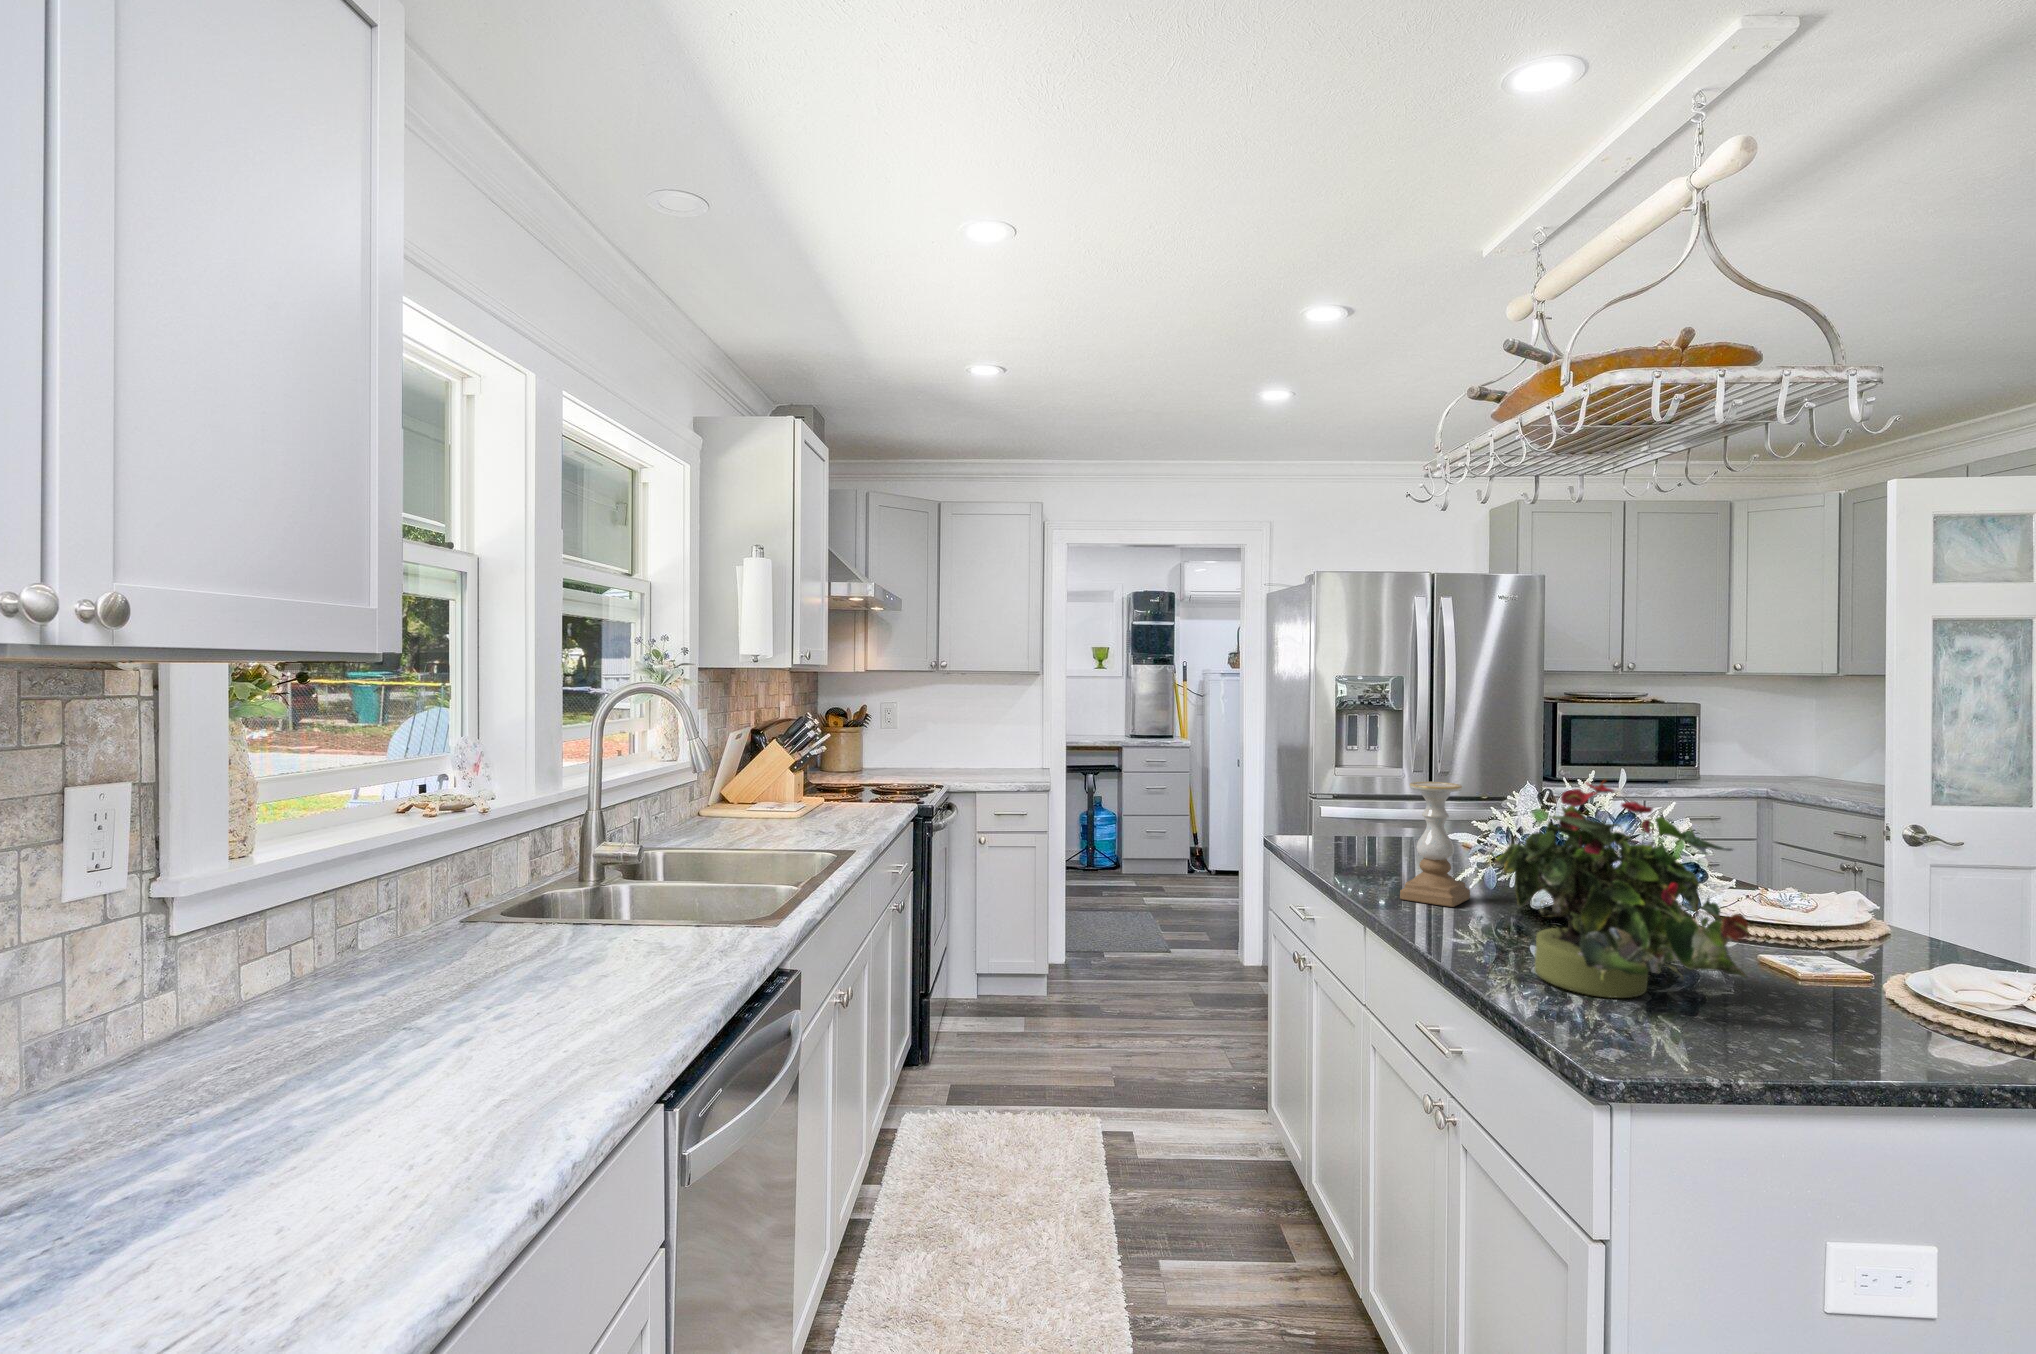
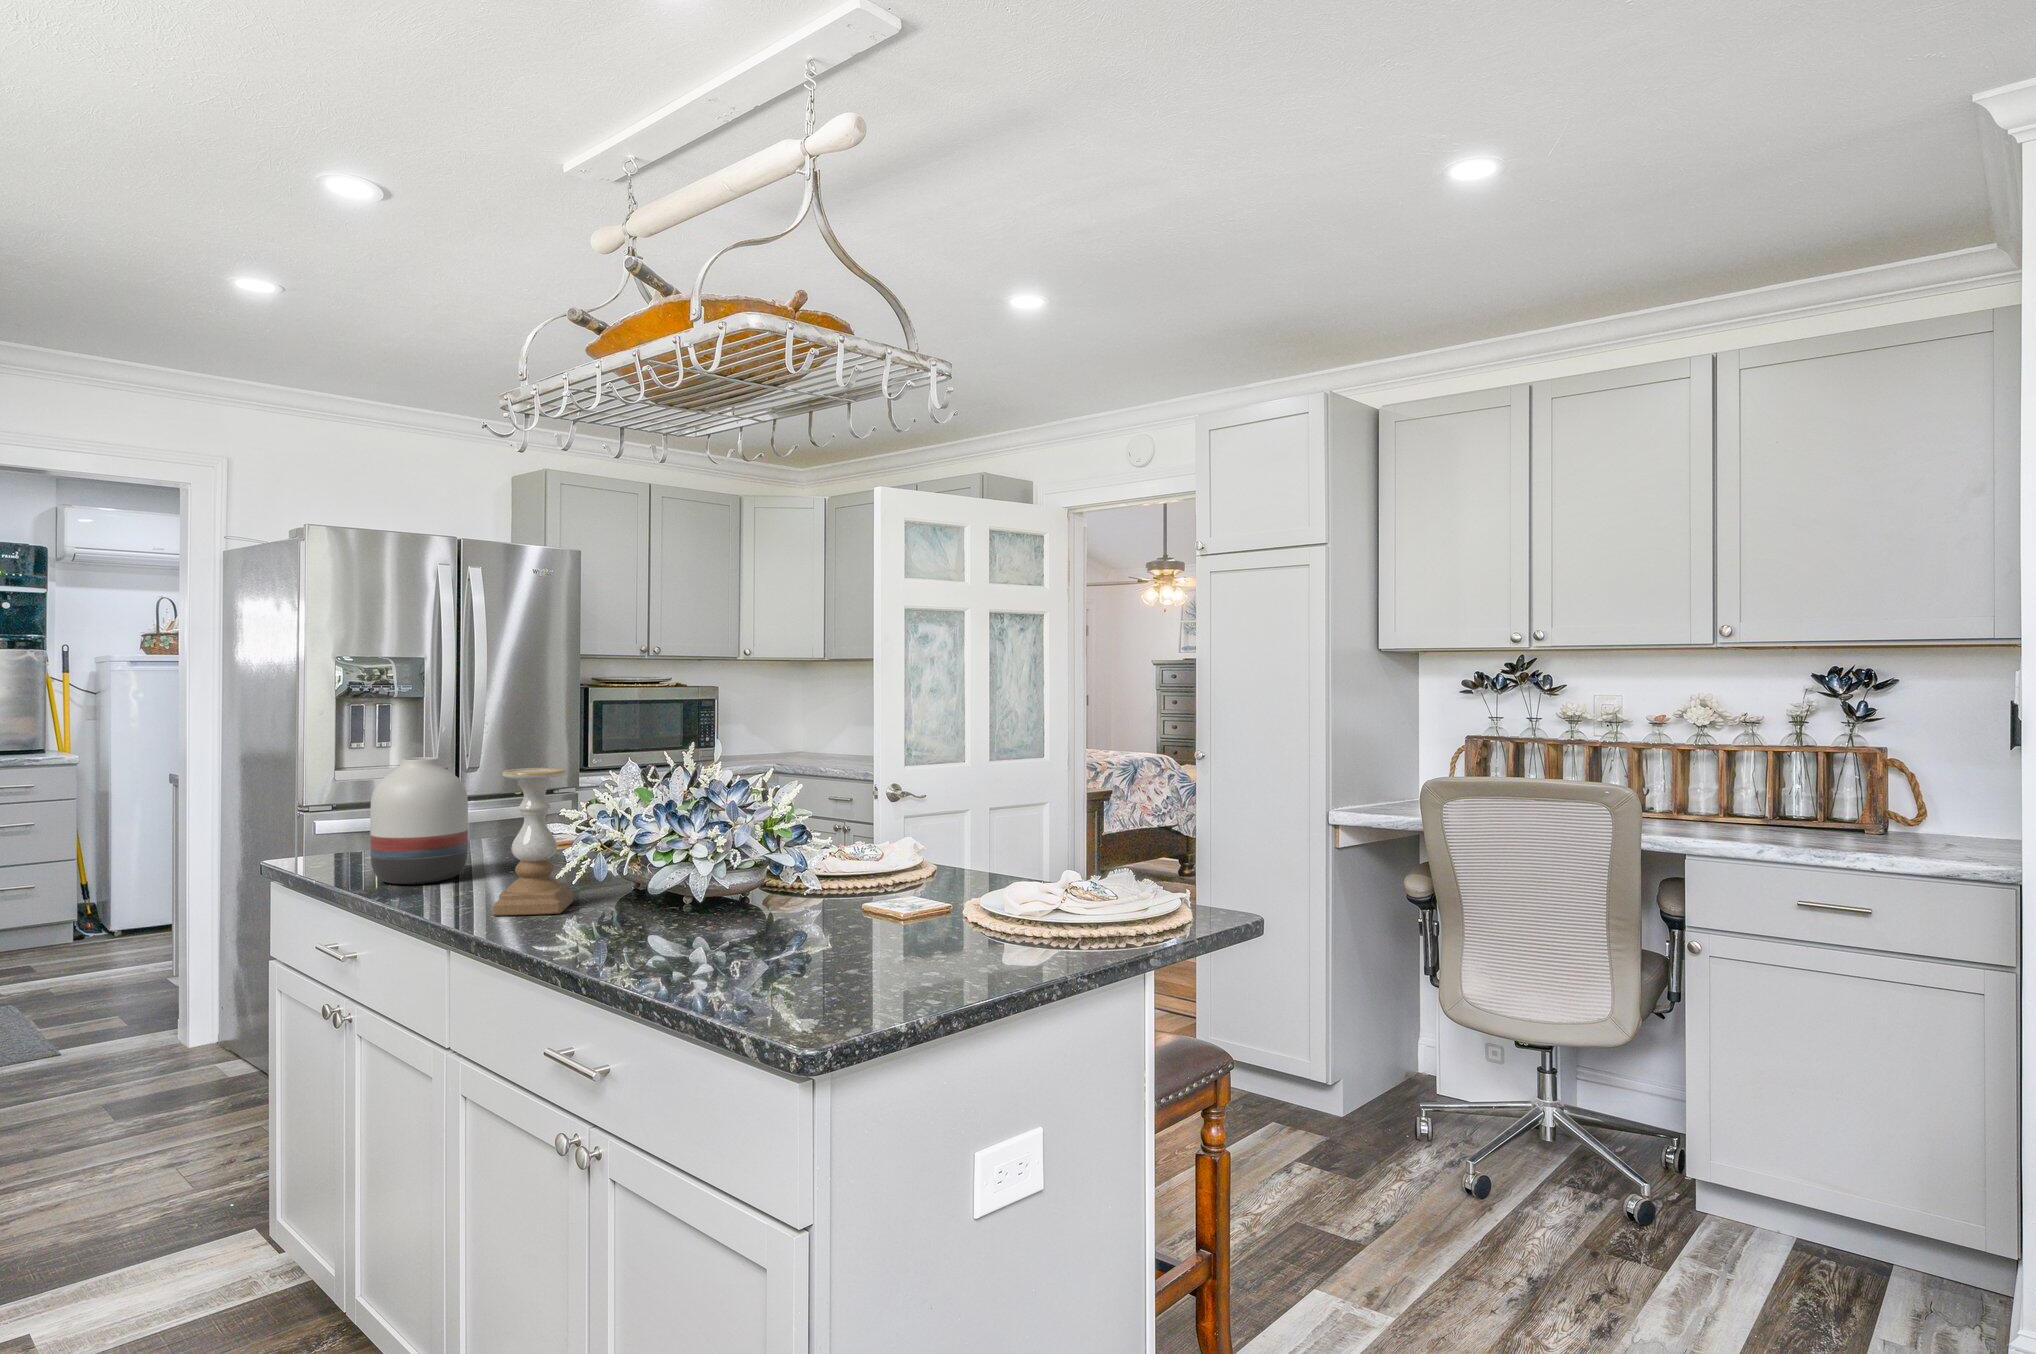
vase: none [1328,765,1399,864] -> present [370,757,468,884]
potted plant: present [1494,780,1749,998] -> none [637,743,890,973]

